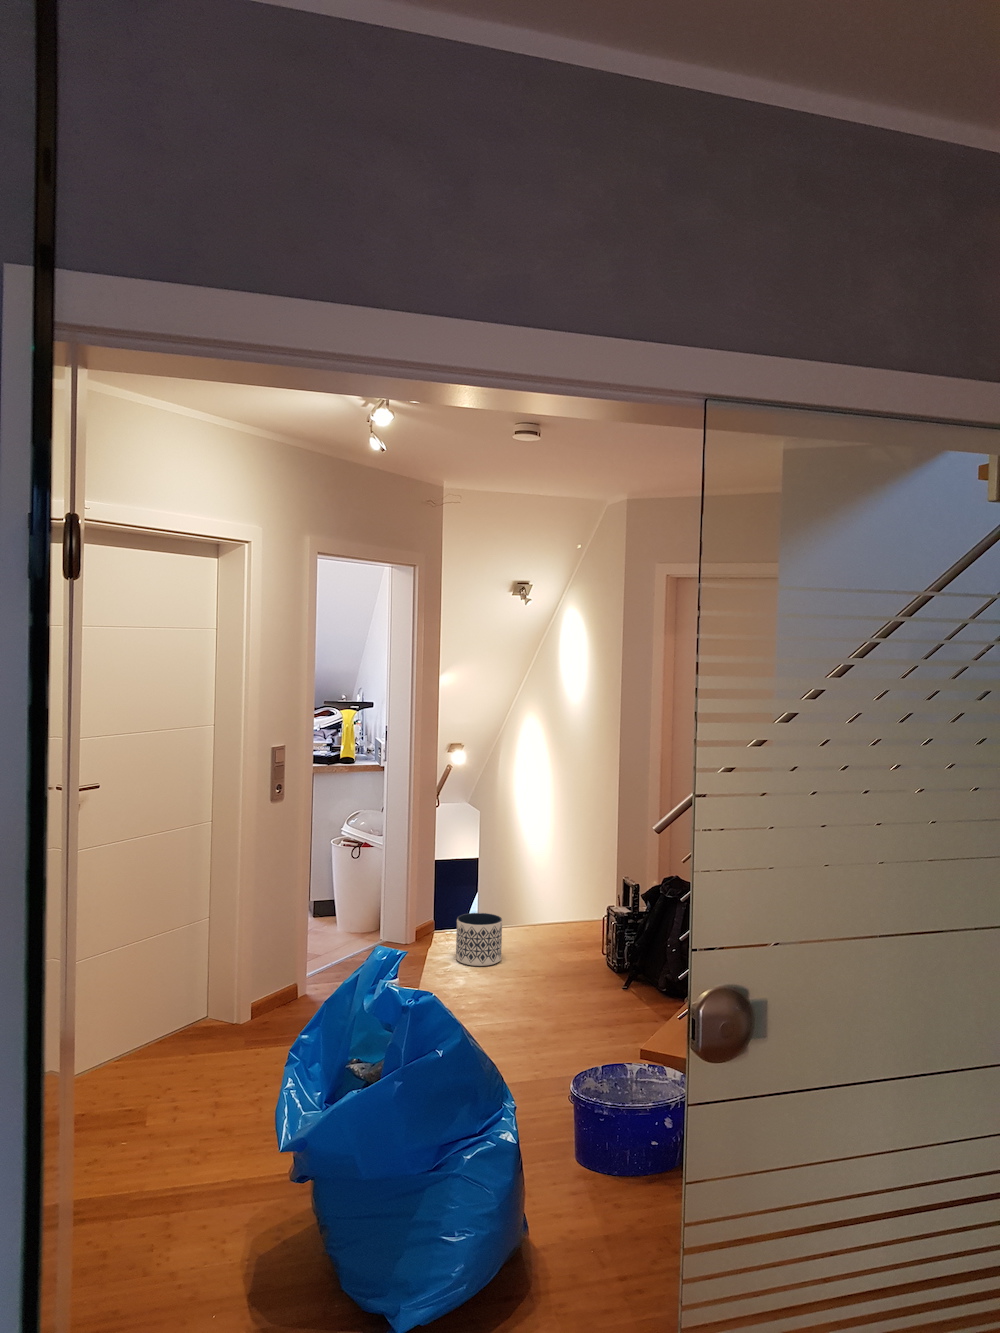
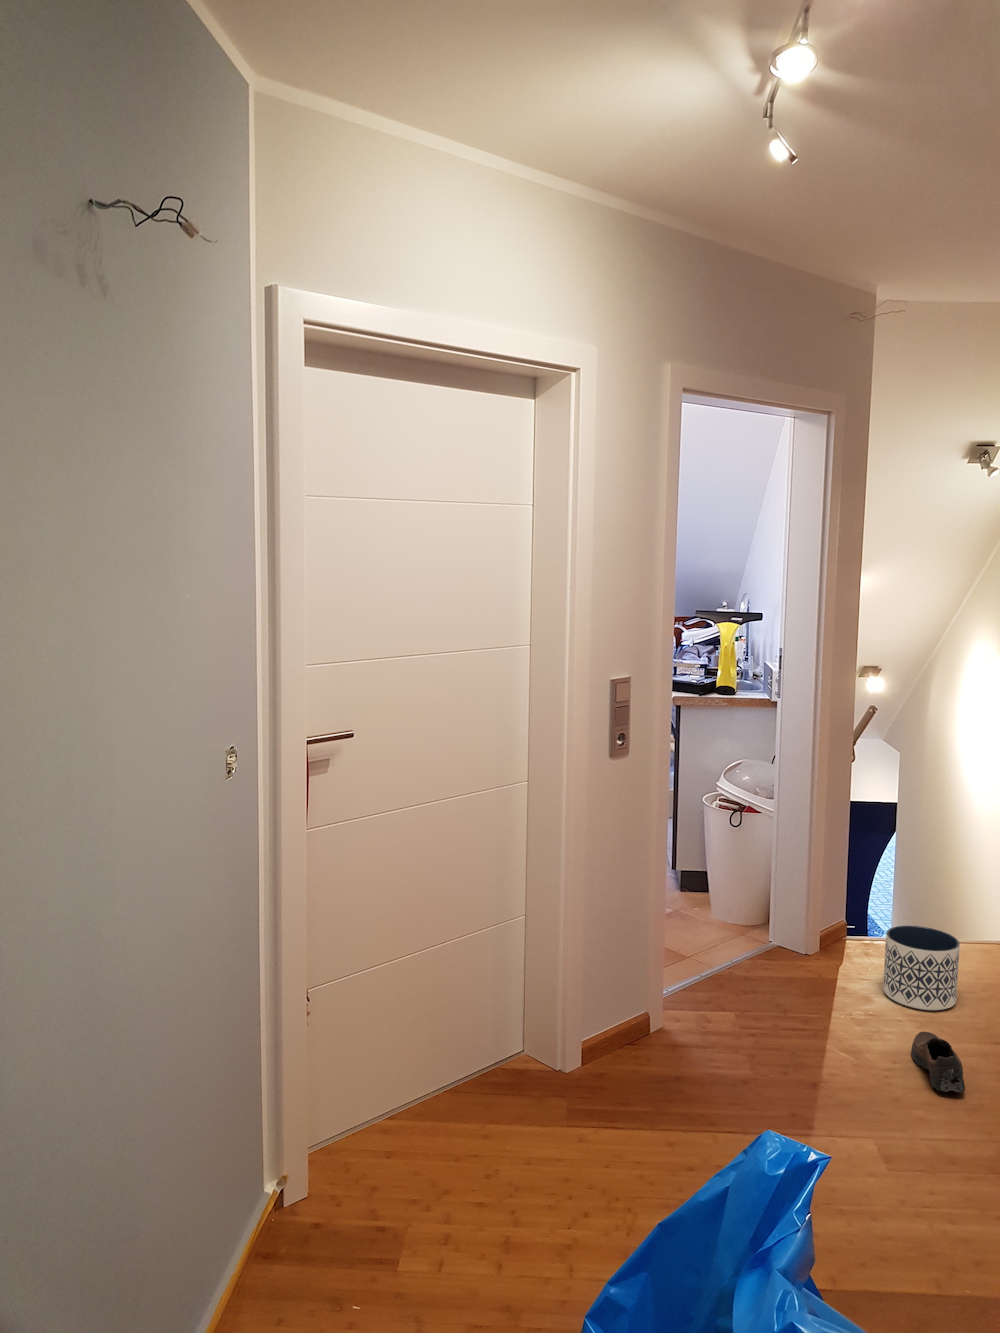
shoe: none [470,973,500,1003] -> present [911,1032,965,1093]

